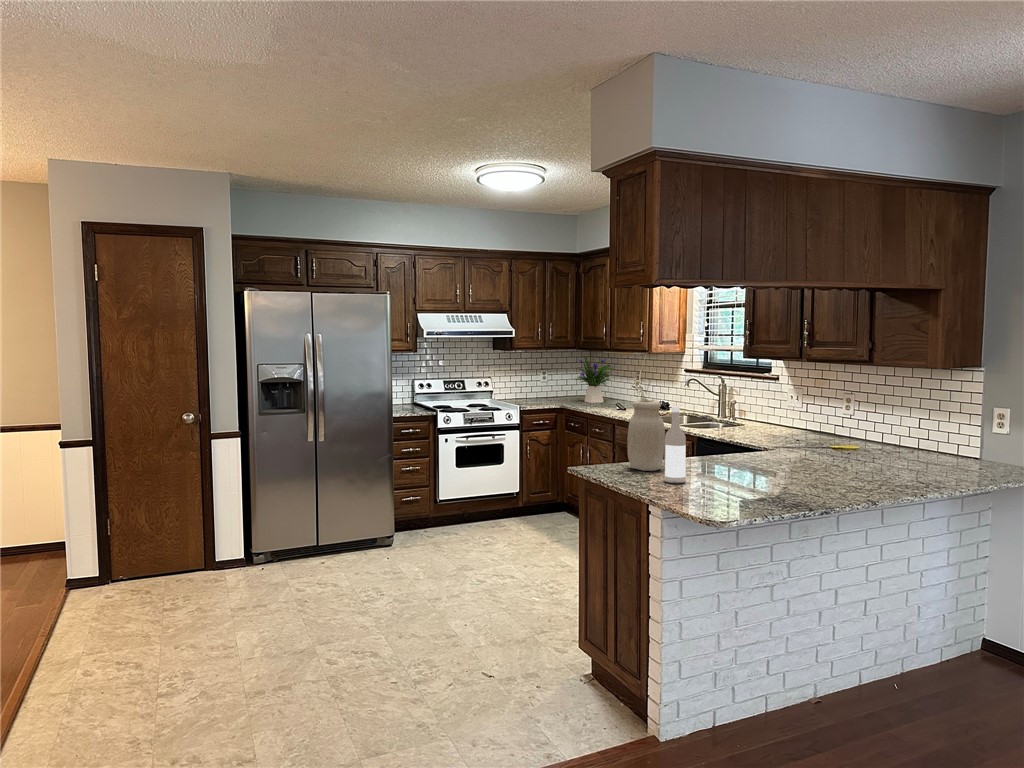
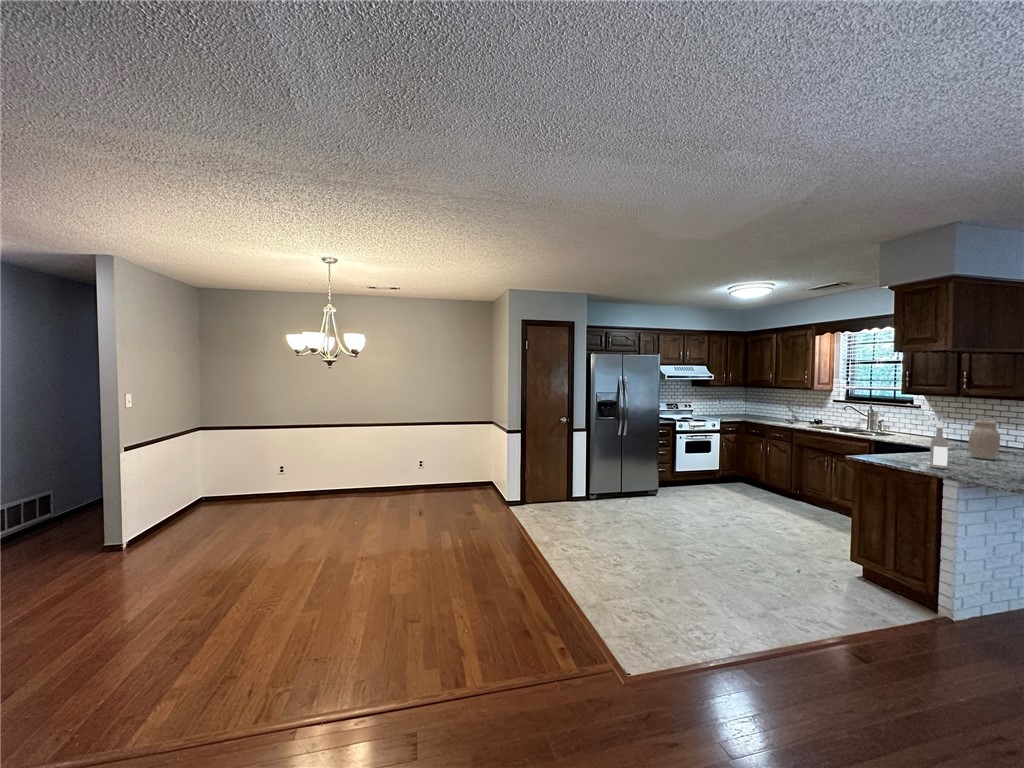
flower arrangement: present [576,356,613,403] -> none [744,390,775,418]
jar: present [627,400,665,471] -> present [968,420,1000,460]

